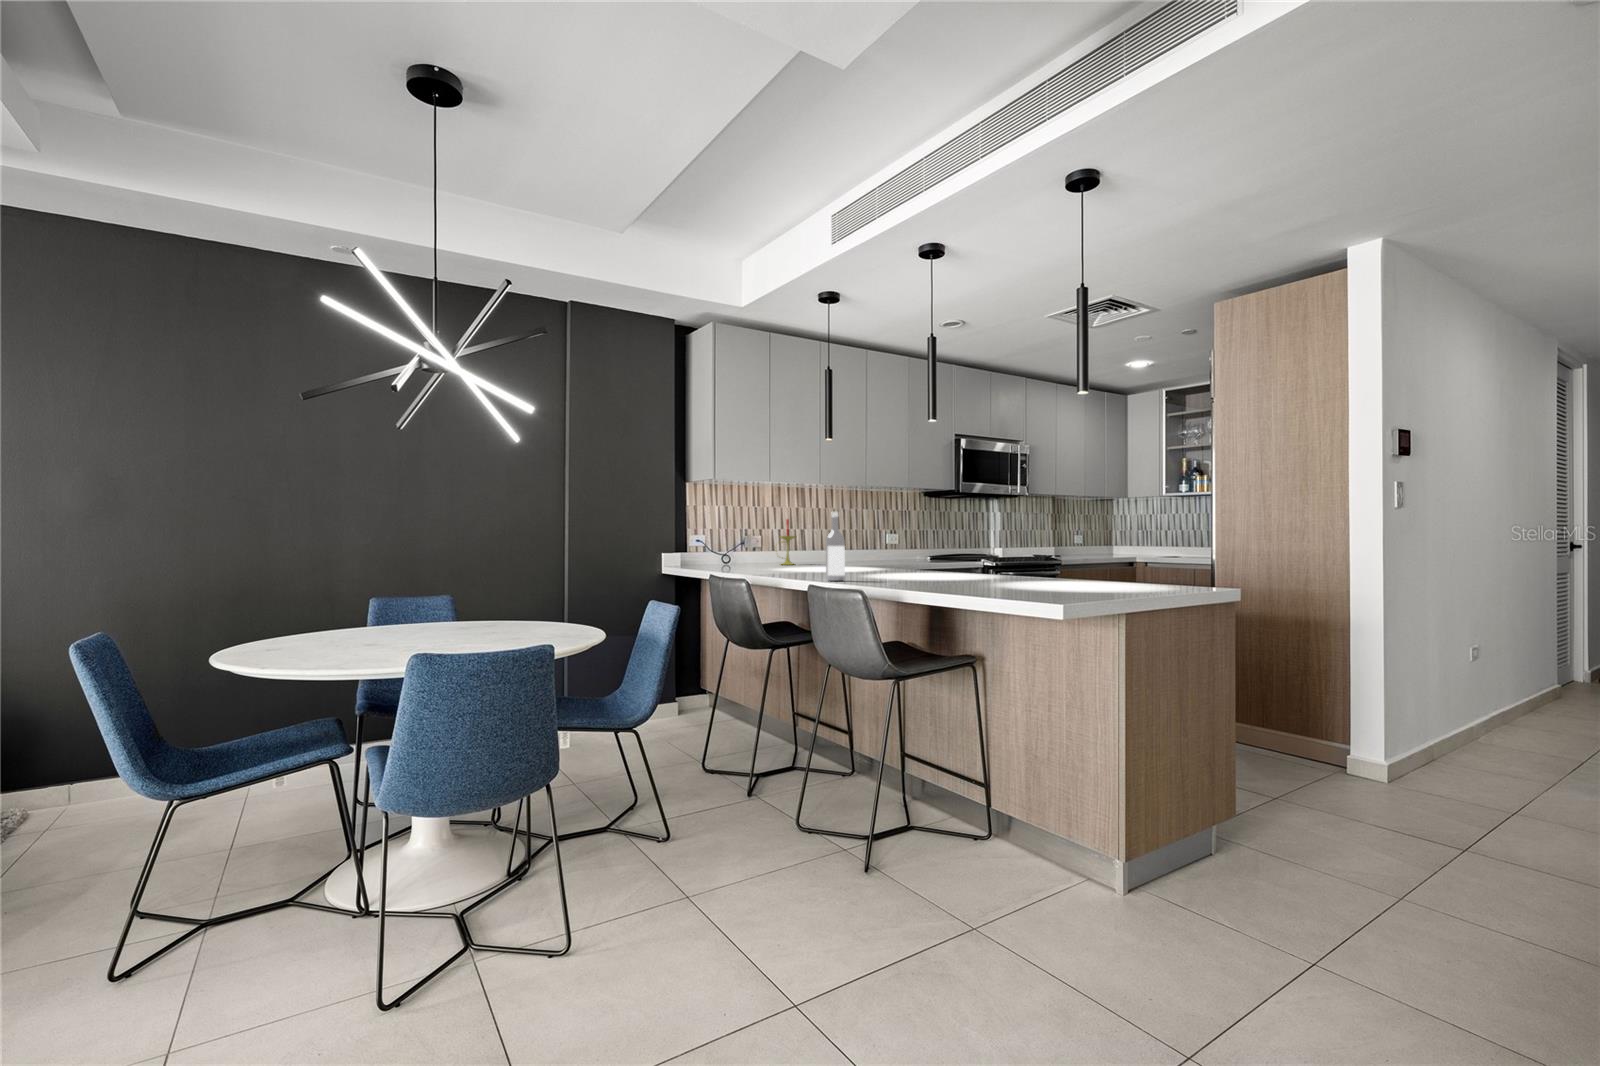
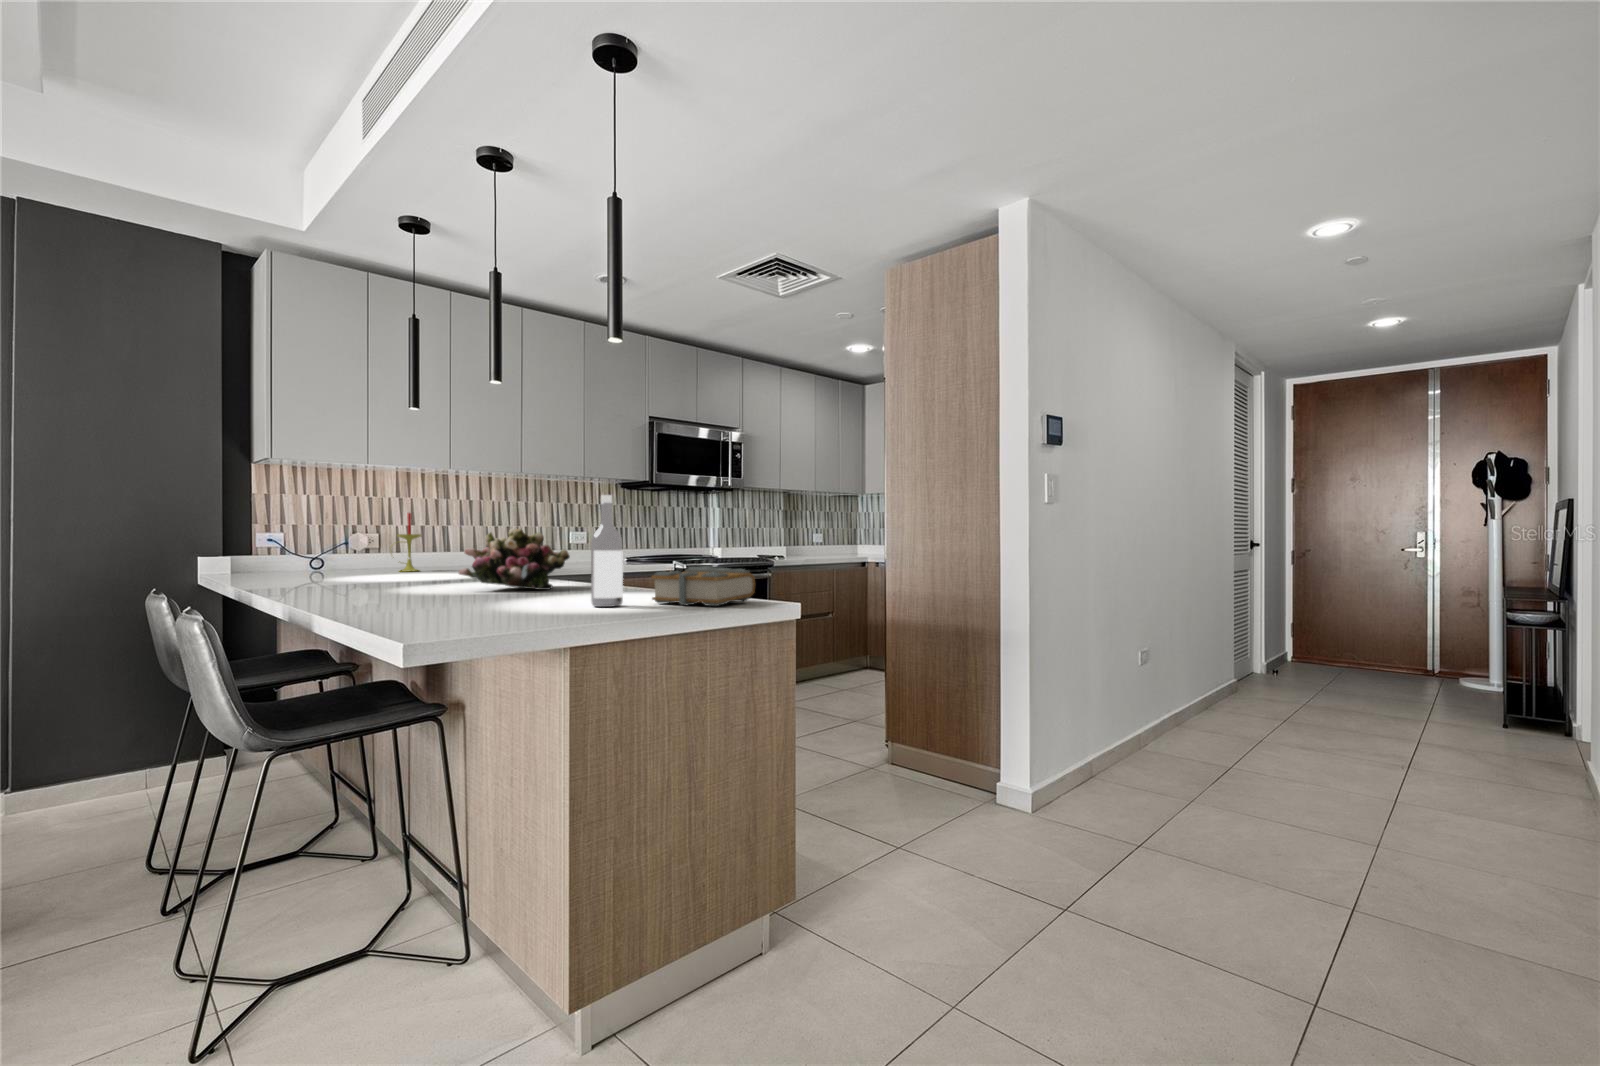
wine bottle: present [826,512,845,581] -> present [591,495,623,607]
flower arrangement: none [901,531,978,579] -> present [459,529,570,590]
book: none [1097,561,1179,592] -> present [651,566,755,606]

